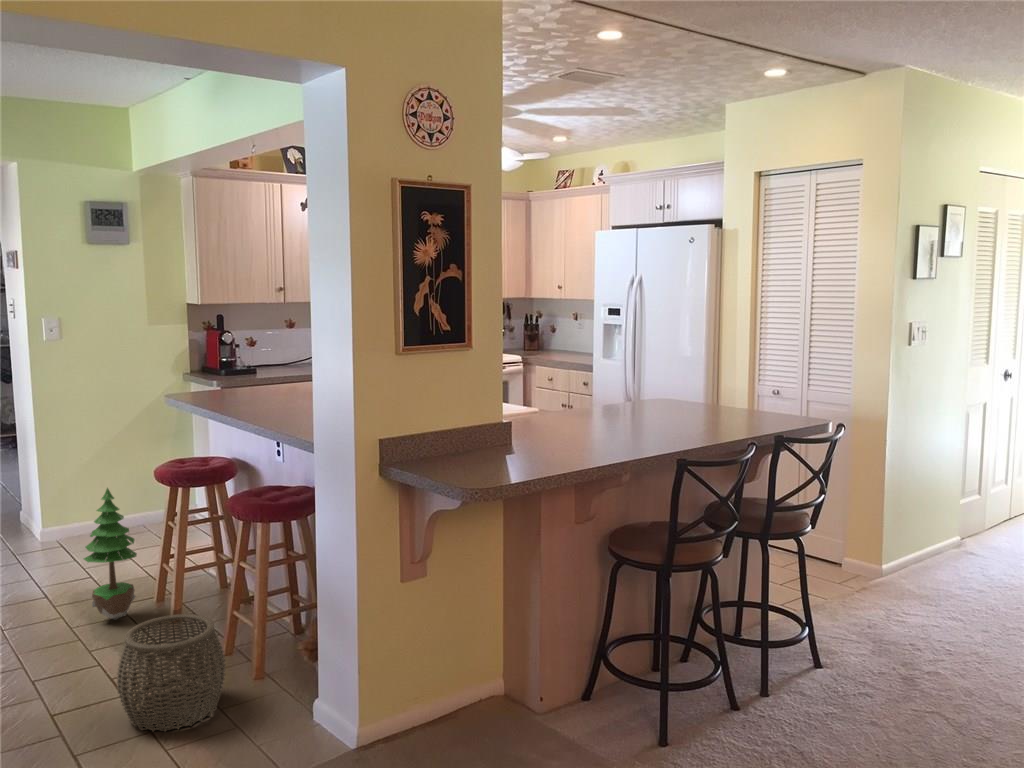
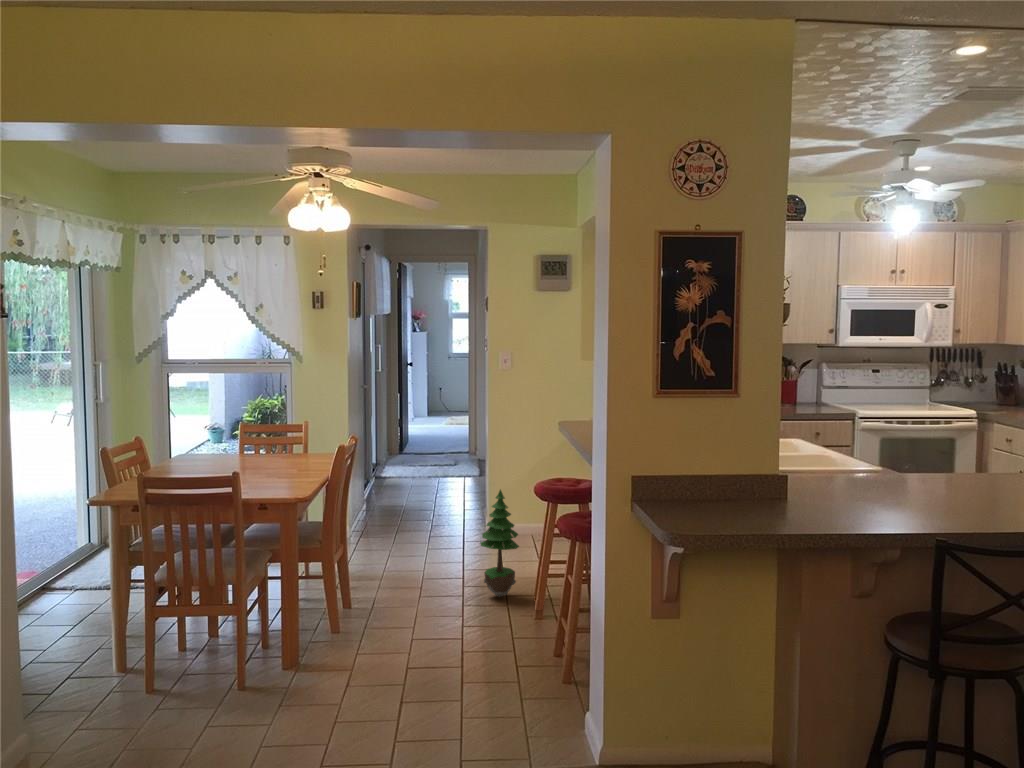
woven basket: present [117,614,226,731] -> none [444,599,529,695]

